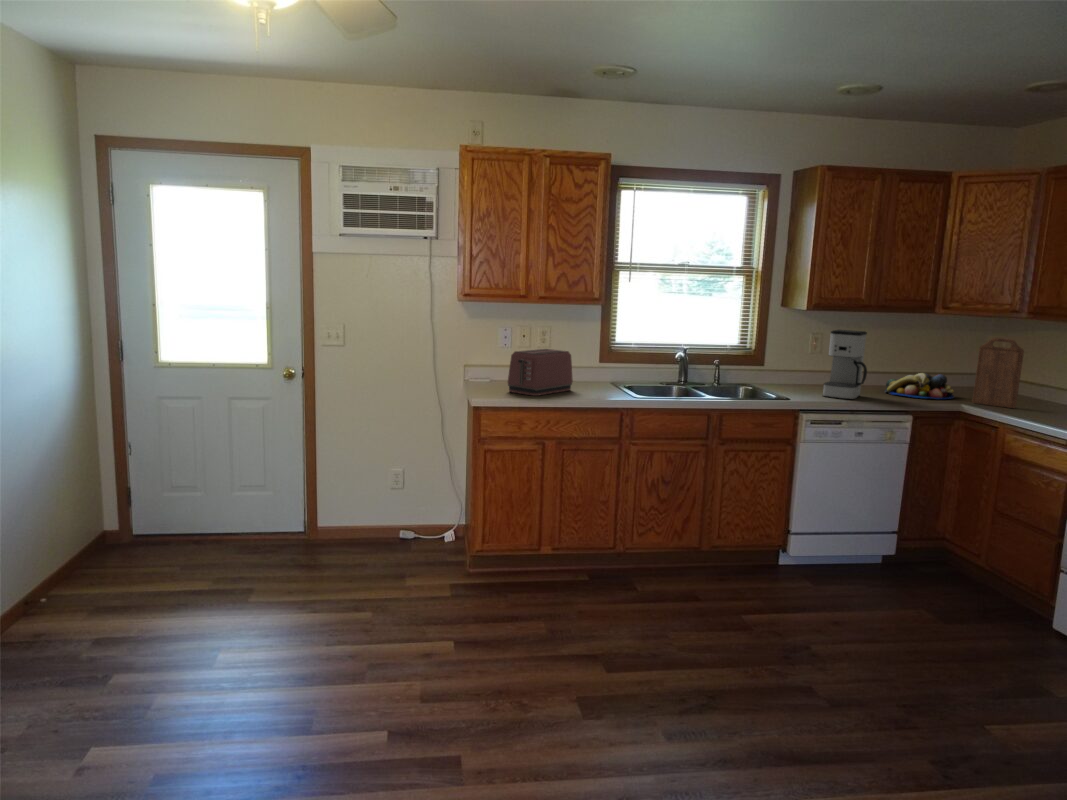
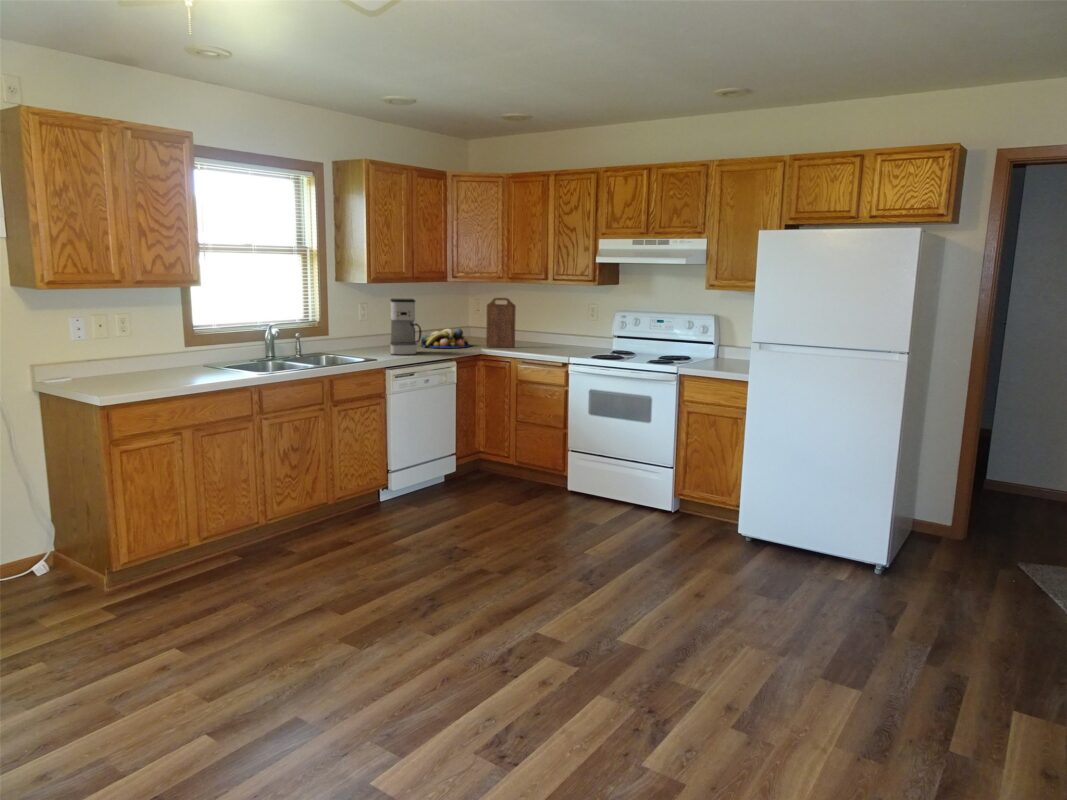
toaster: present [508,349,573,396] -> none [119,337,183,387]

